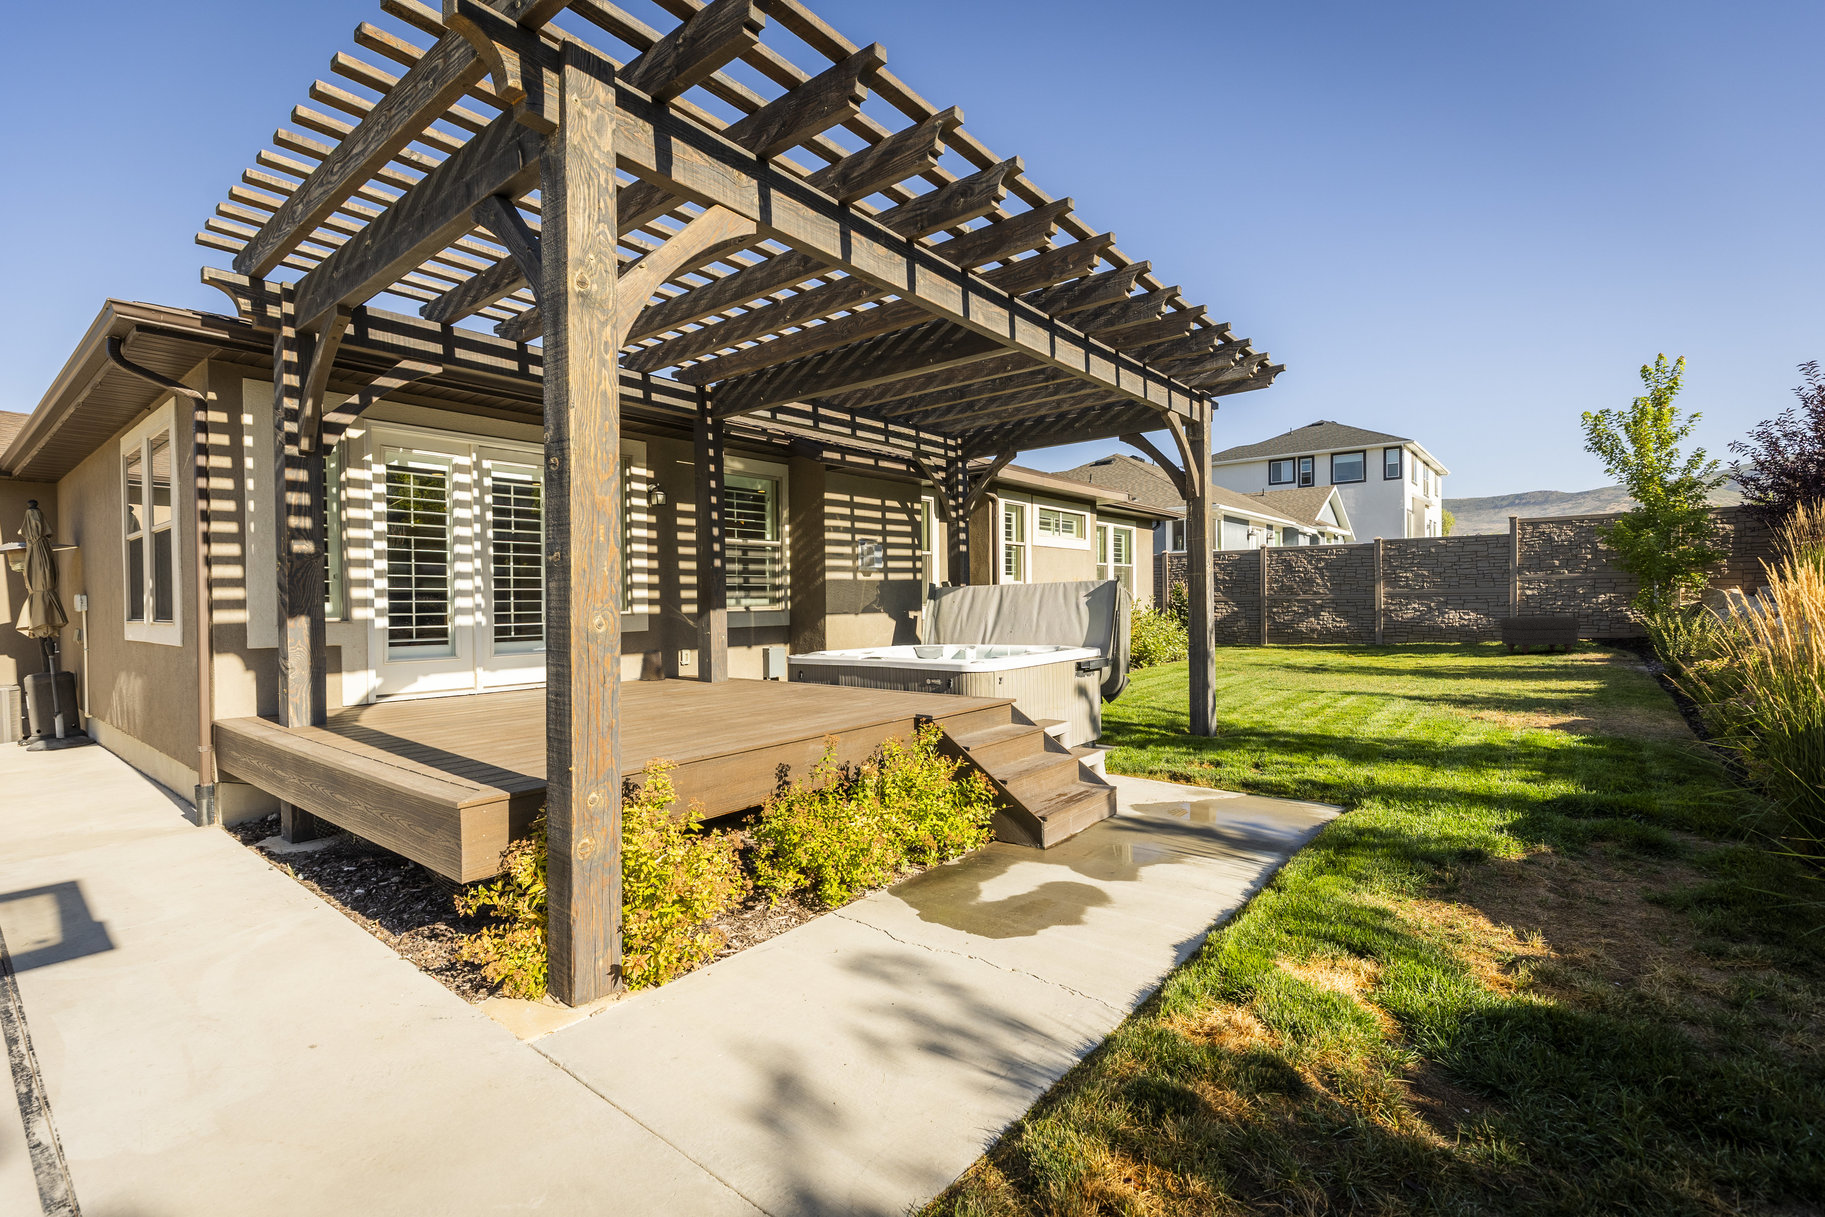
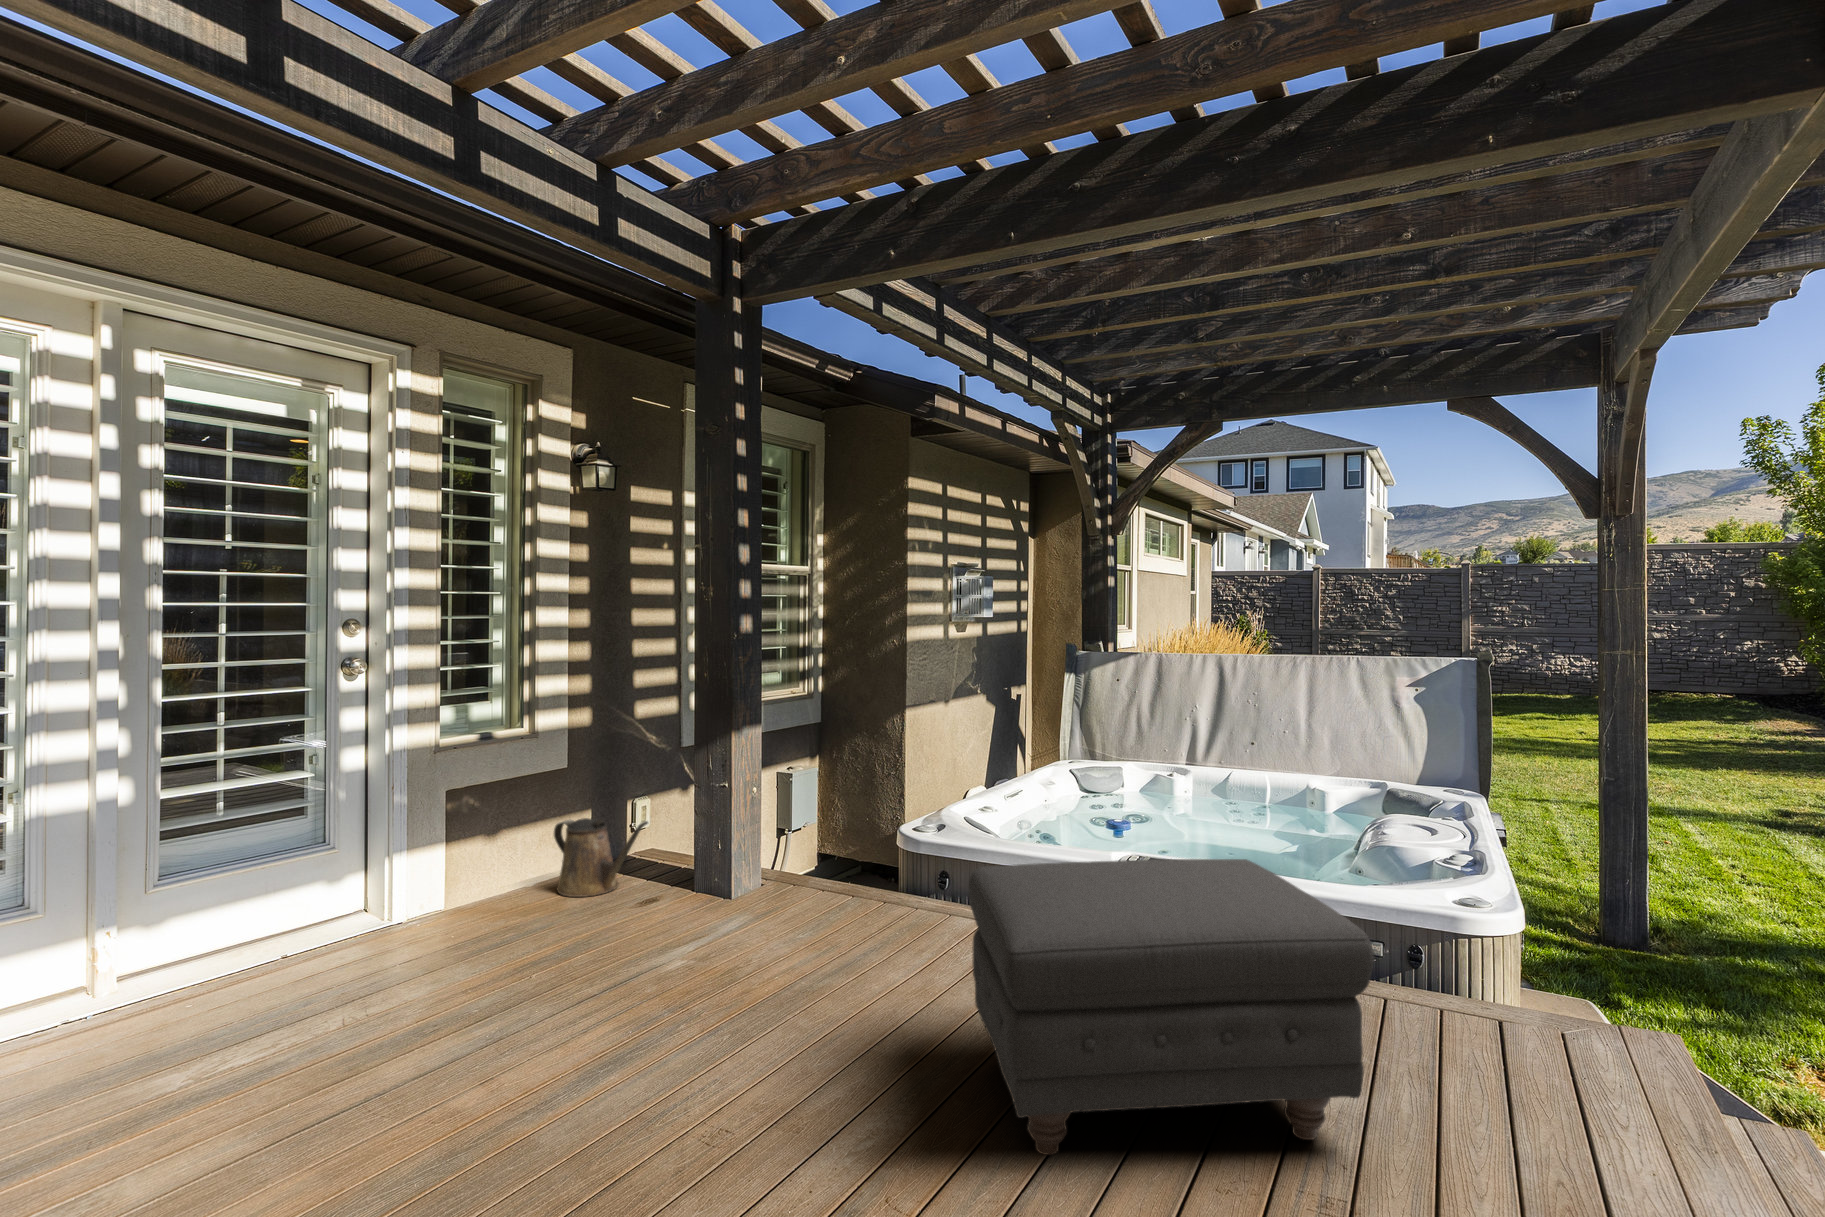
ottoman: present [1500,616,1579,653] -> present [968,859,1374,1155]

